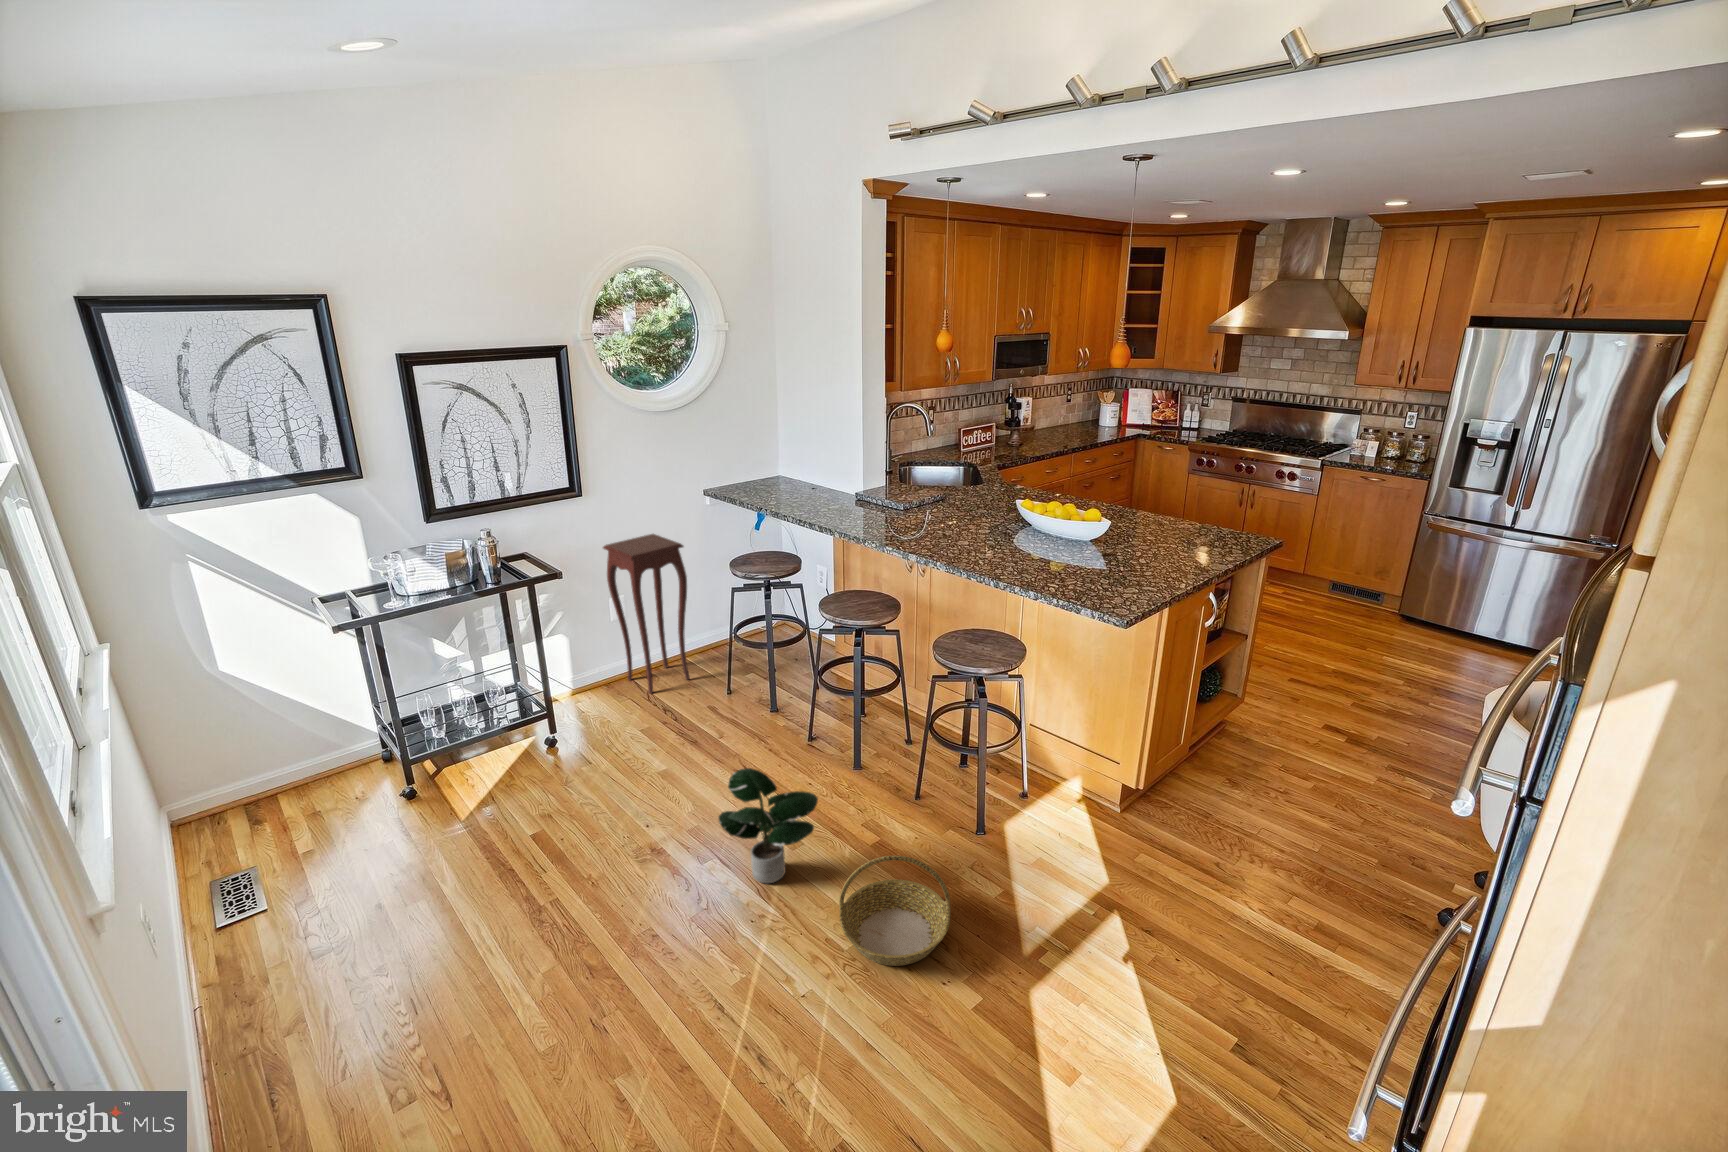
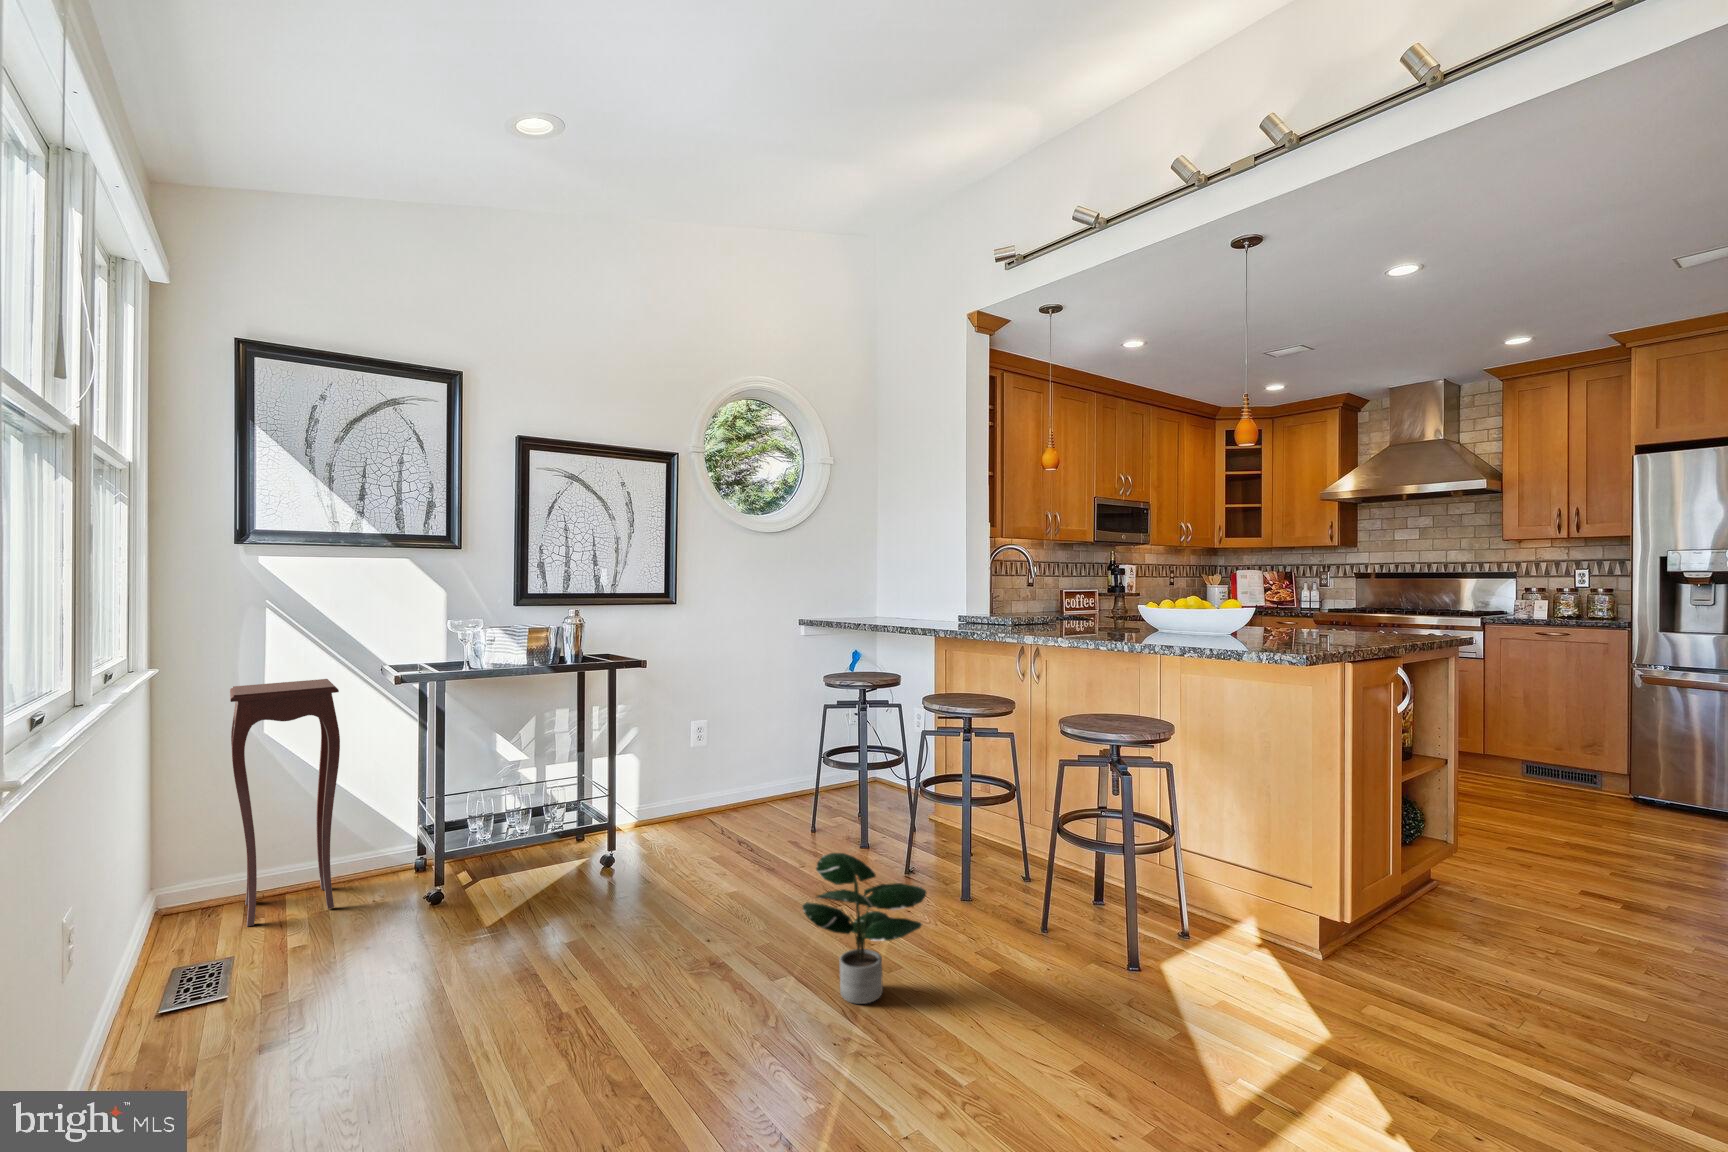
side table: present [603,534,690,694] -> present [230,679,340,927]
basket: present [839,856,951,966] -> none [958,940,1111,1102]

